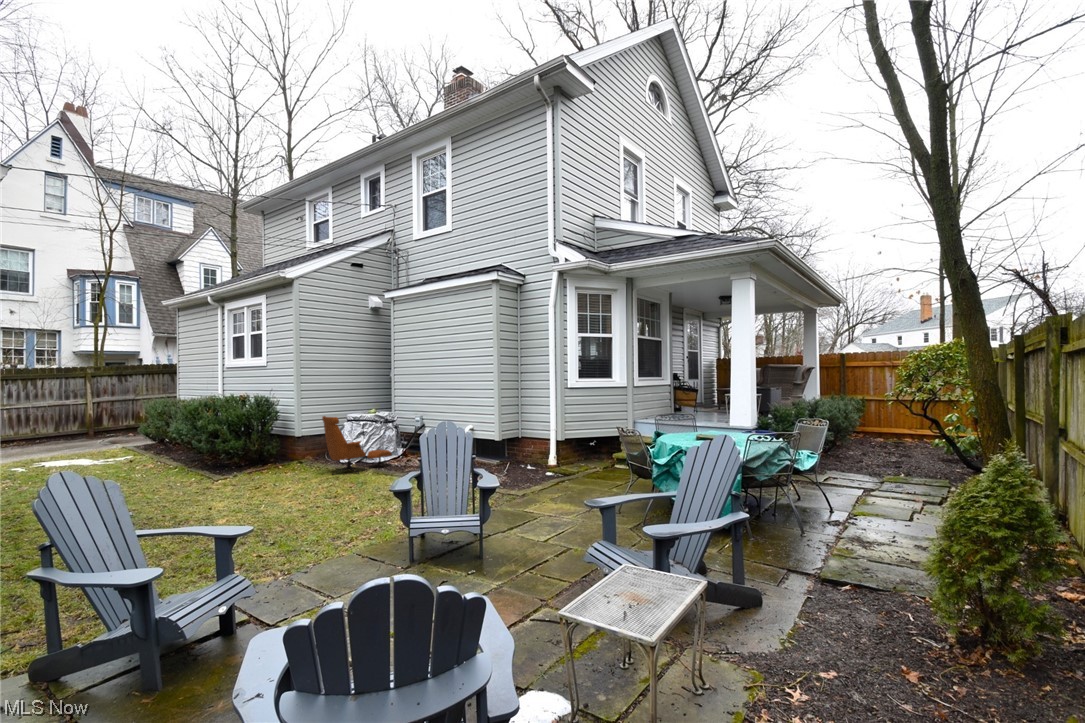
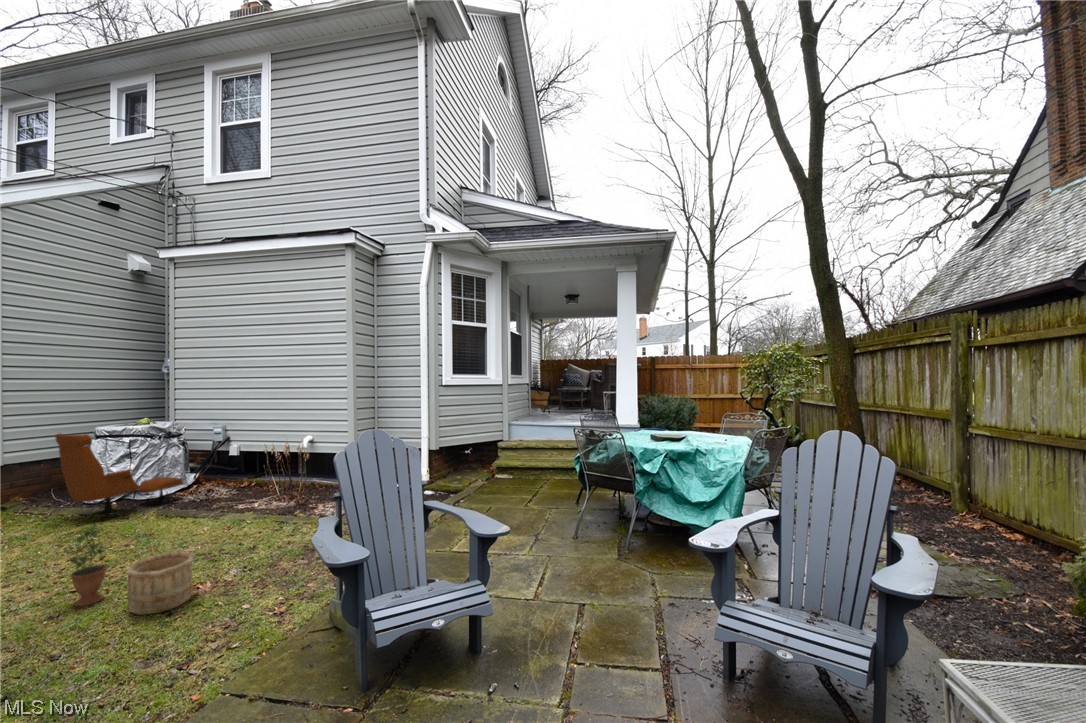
potted plant: none [310,465,331,513] -> present [64,524,107,606]
wooden bucket: none [334,488,369,521] -> present [126,551,194,615]

